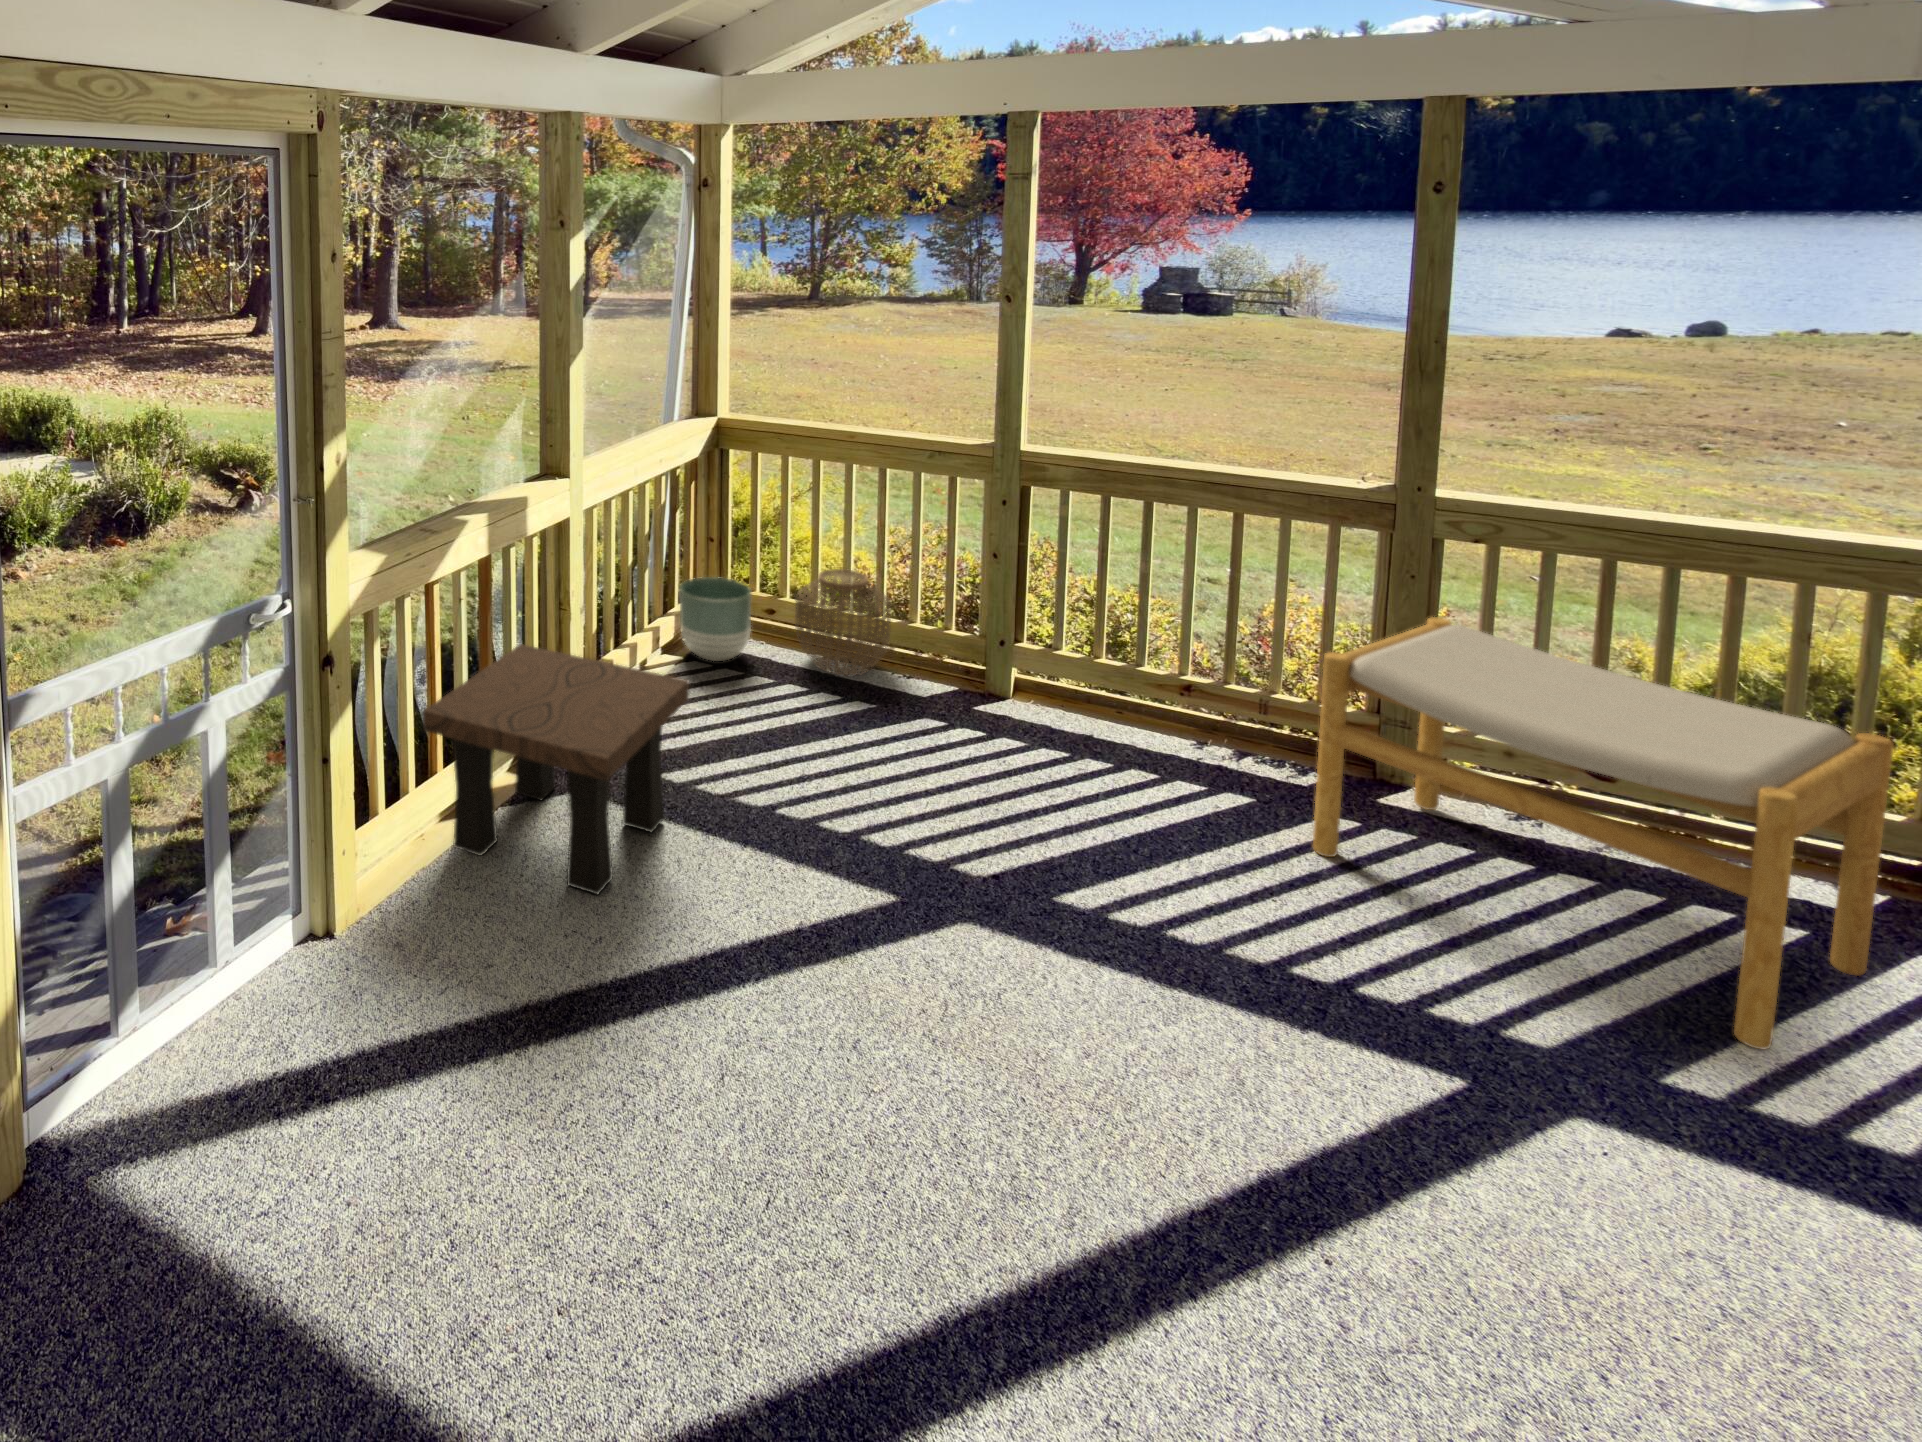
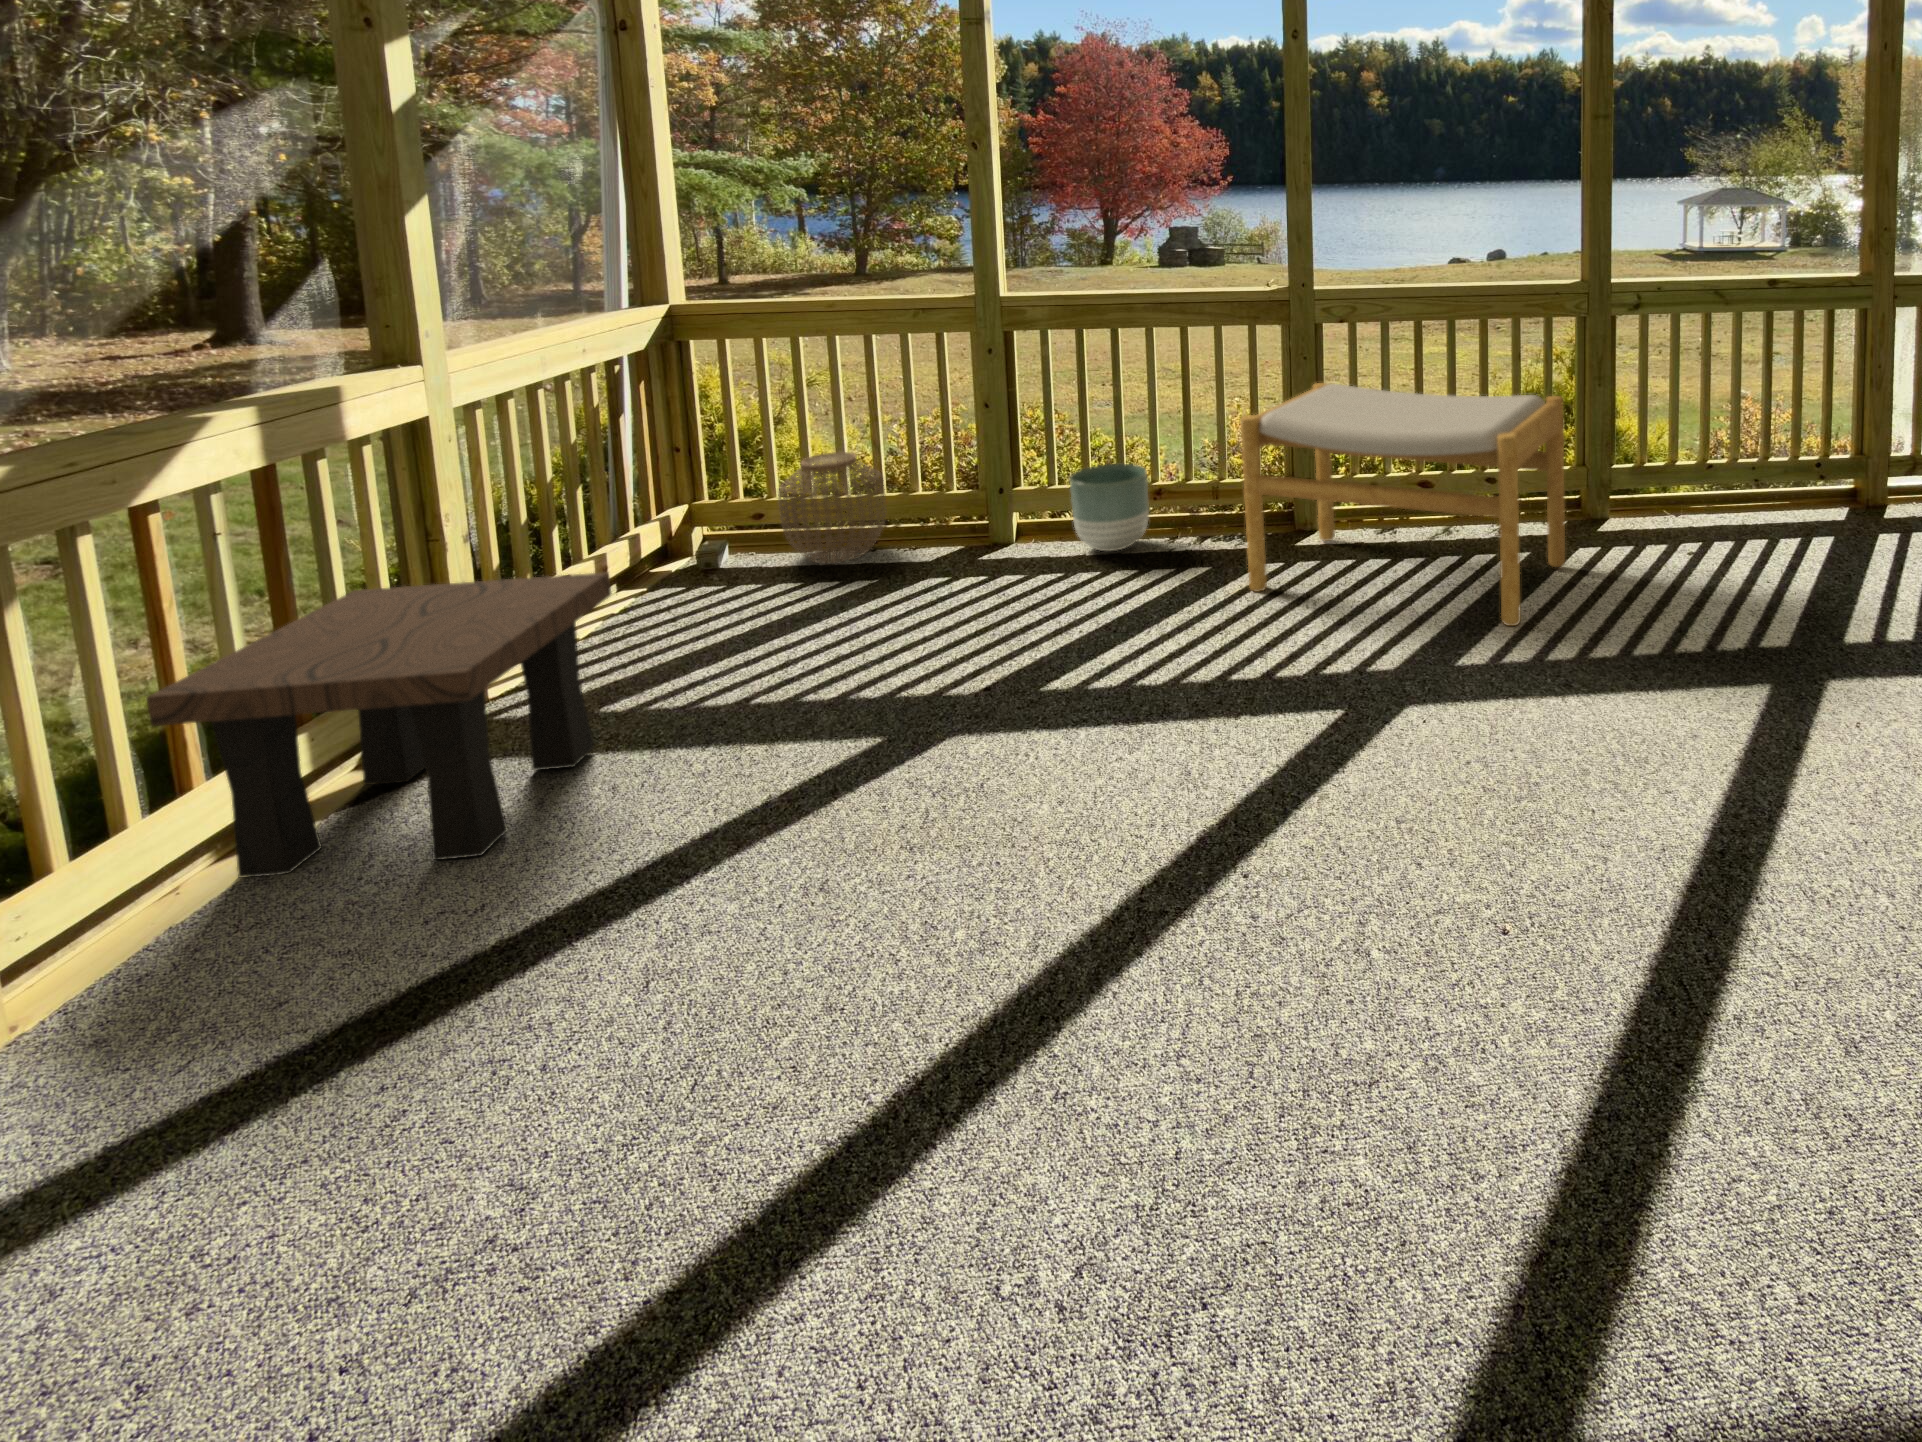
planter: present [680,577,751,661] -> present [1070,464,1149,551]

